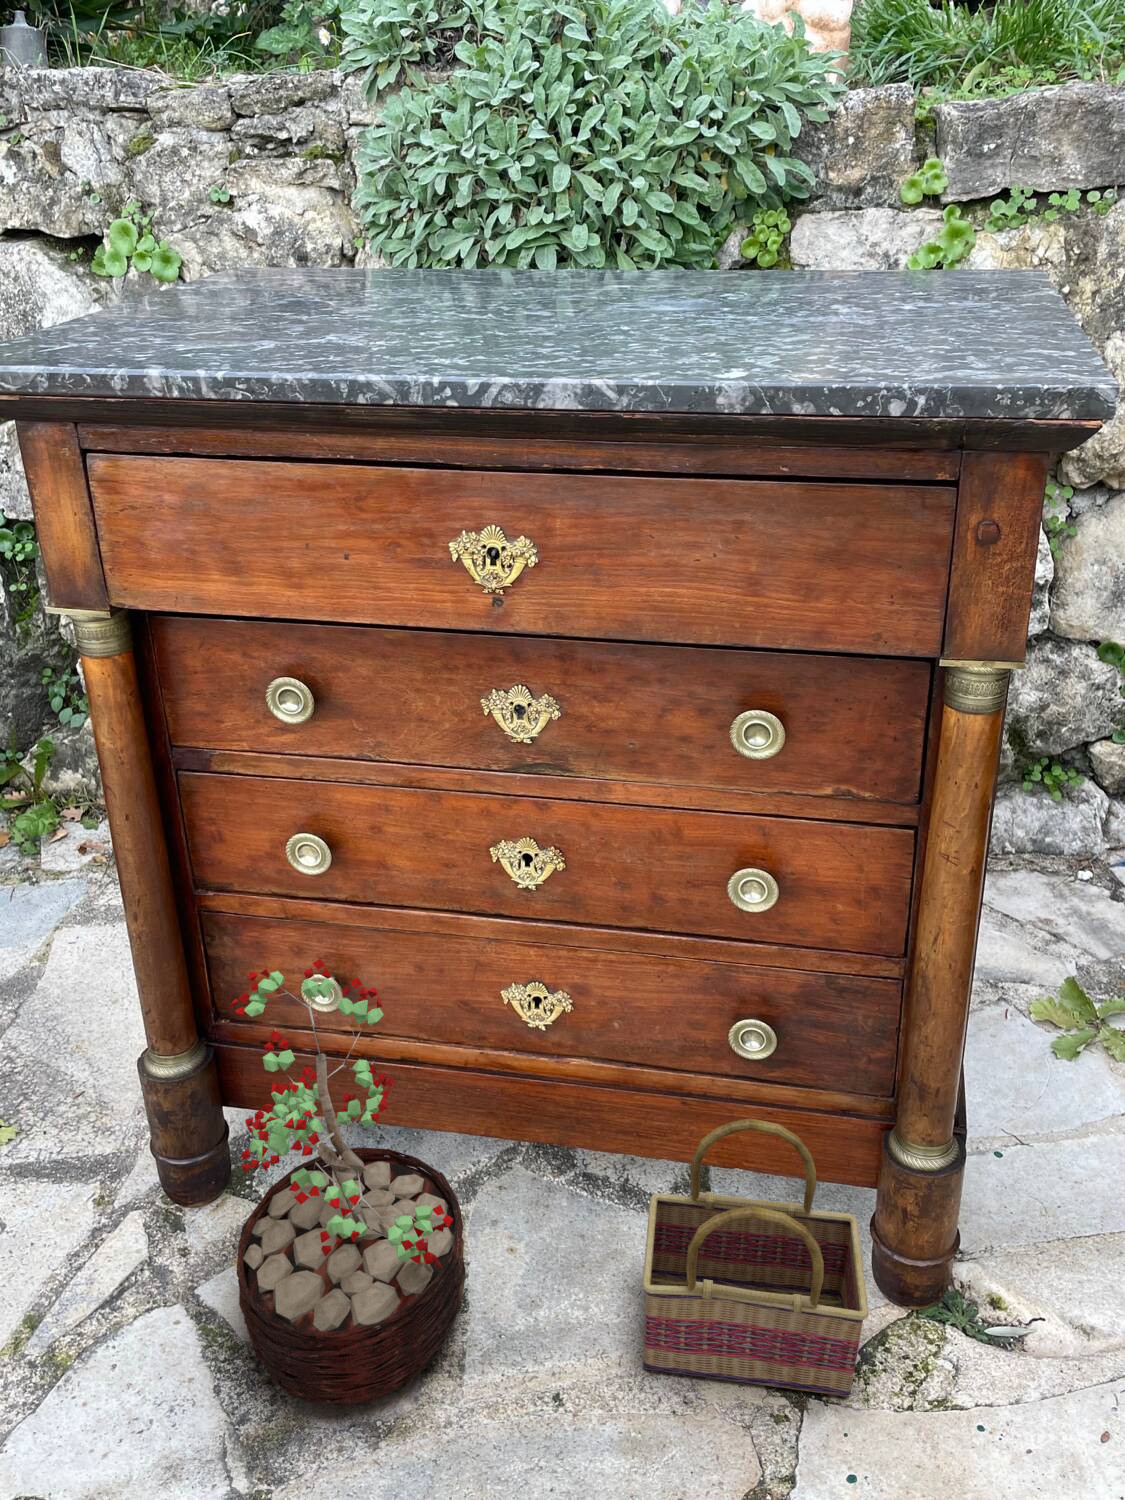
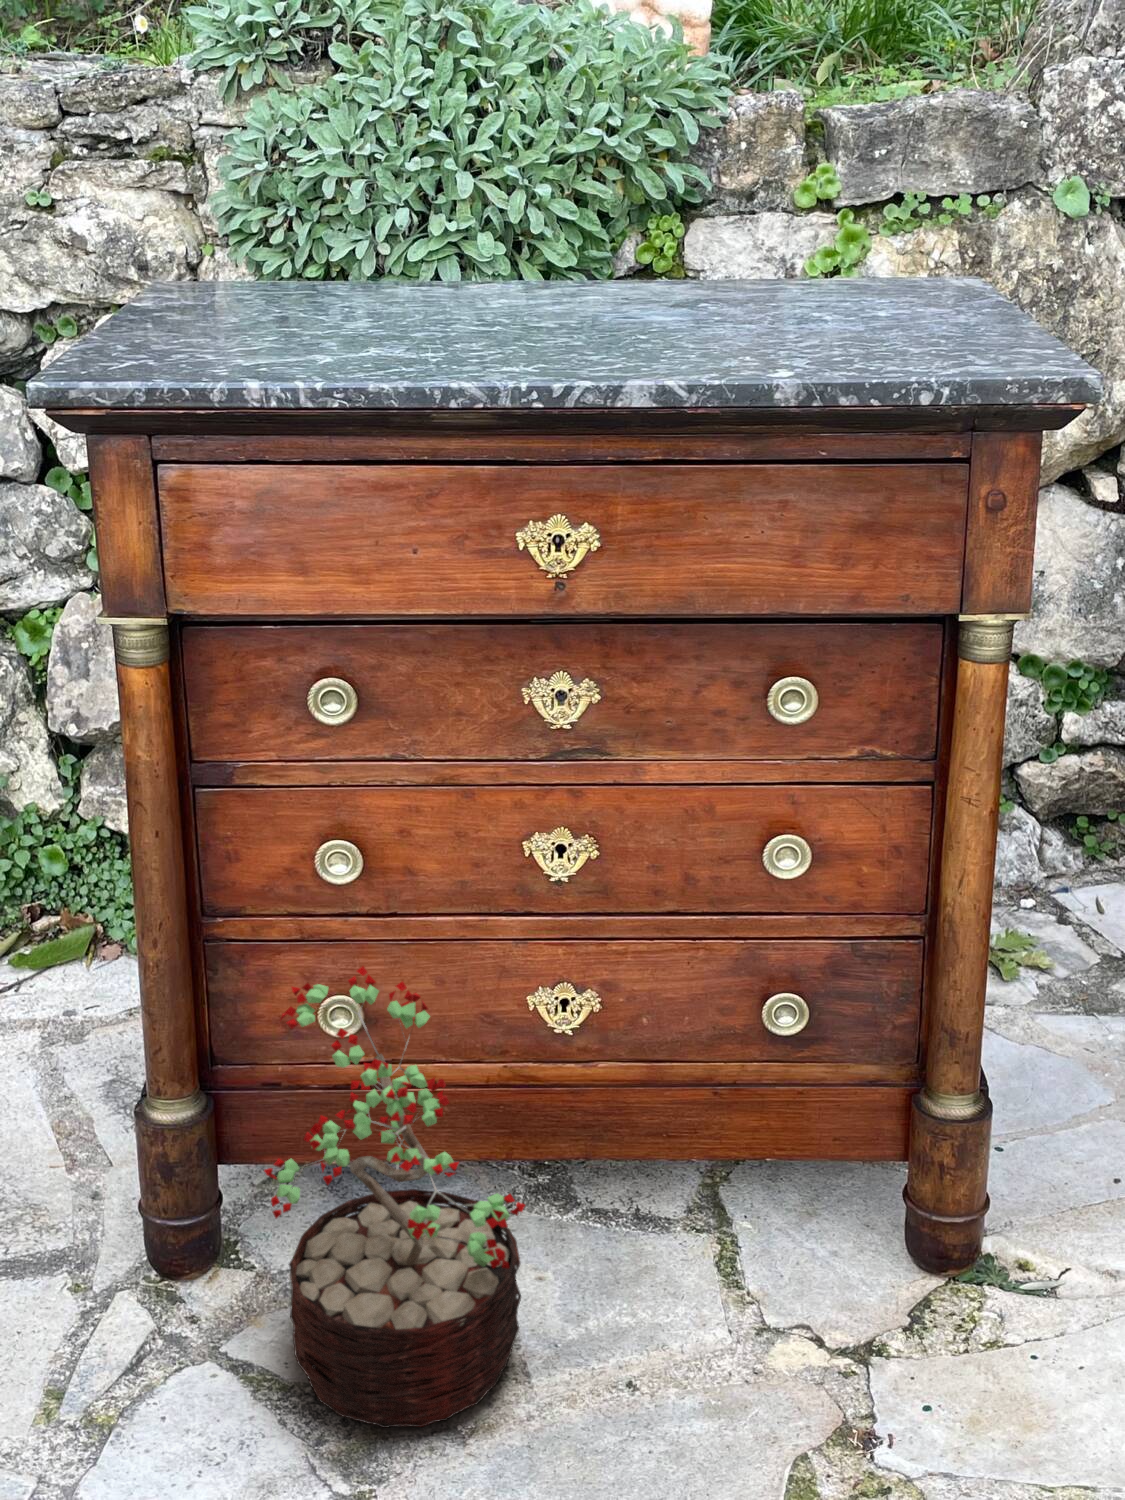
basket: present [642,1118,869,1396] -> none [694,1087,921,1356]

